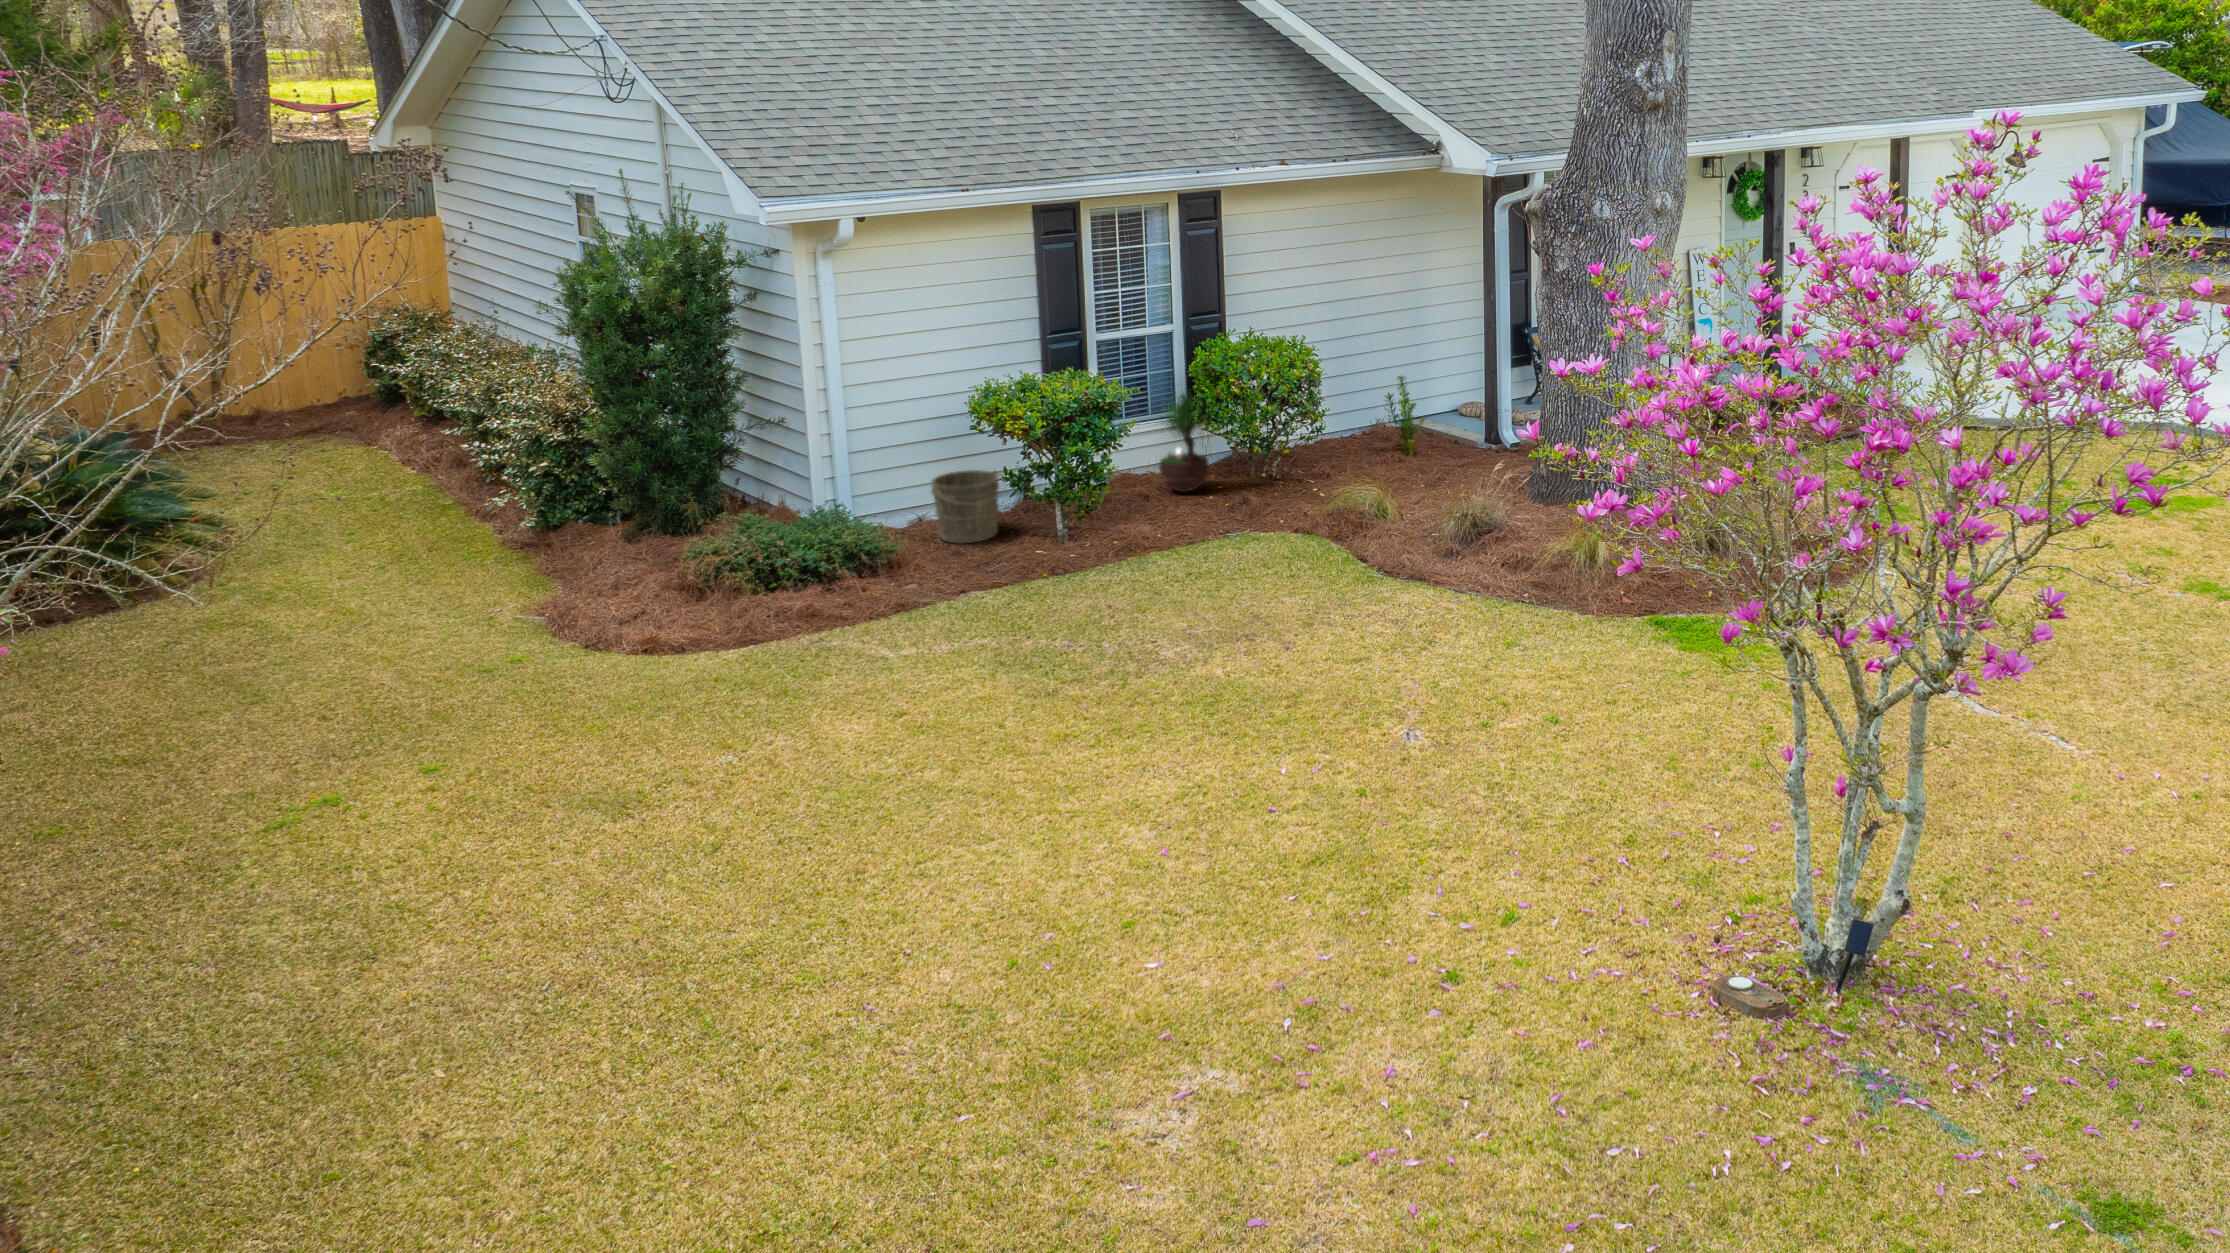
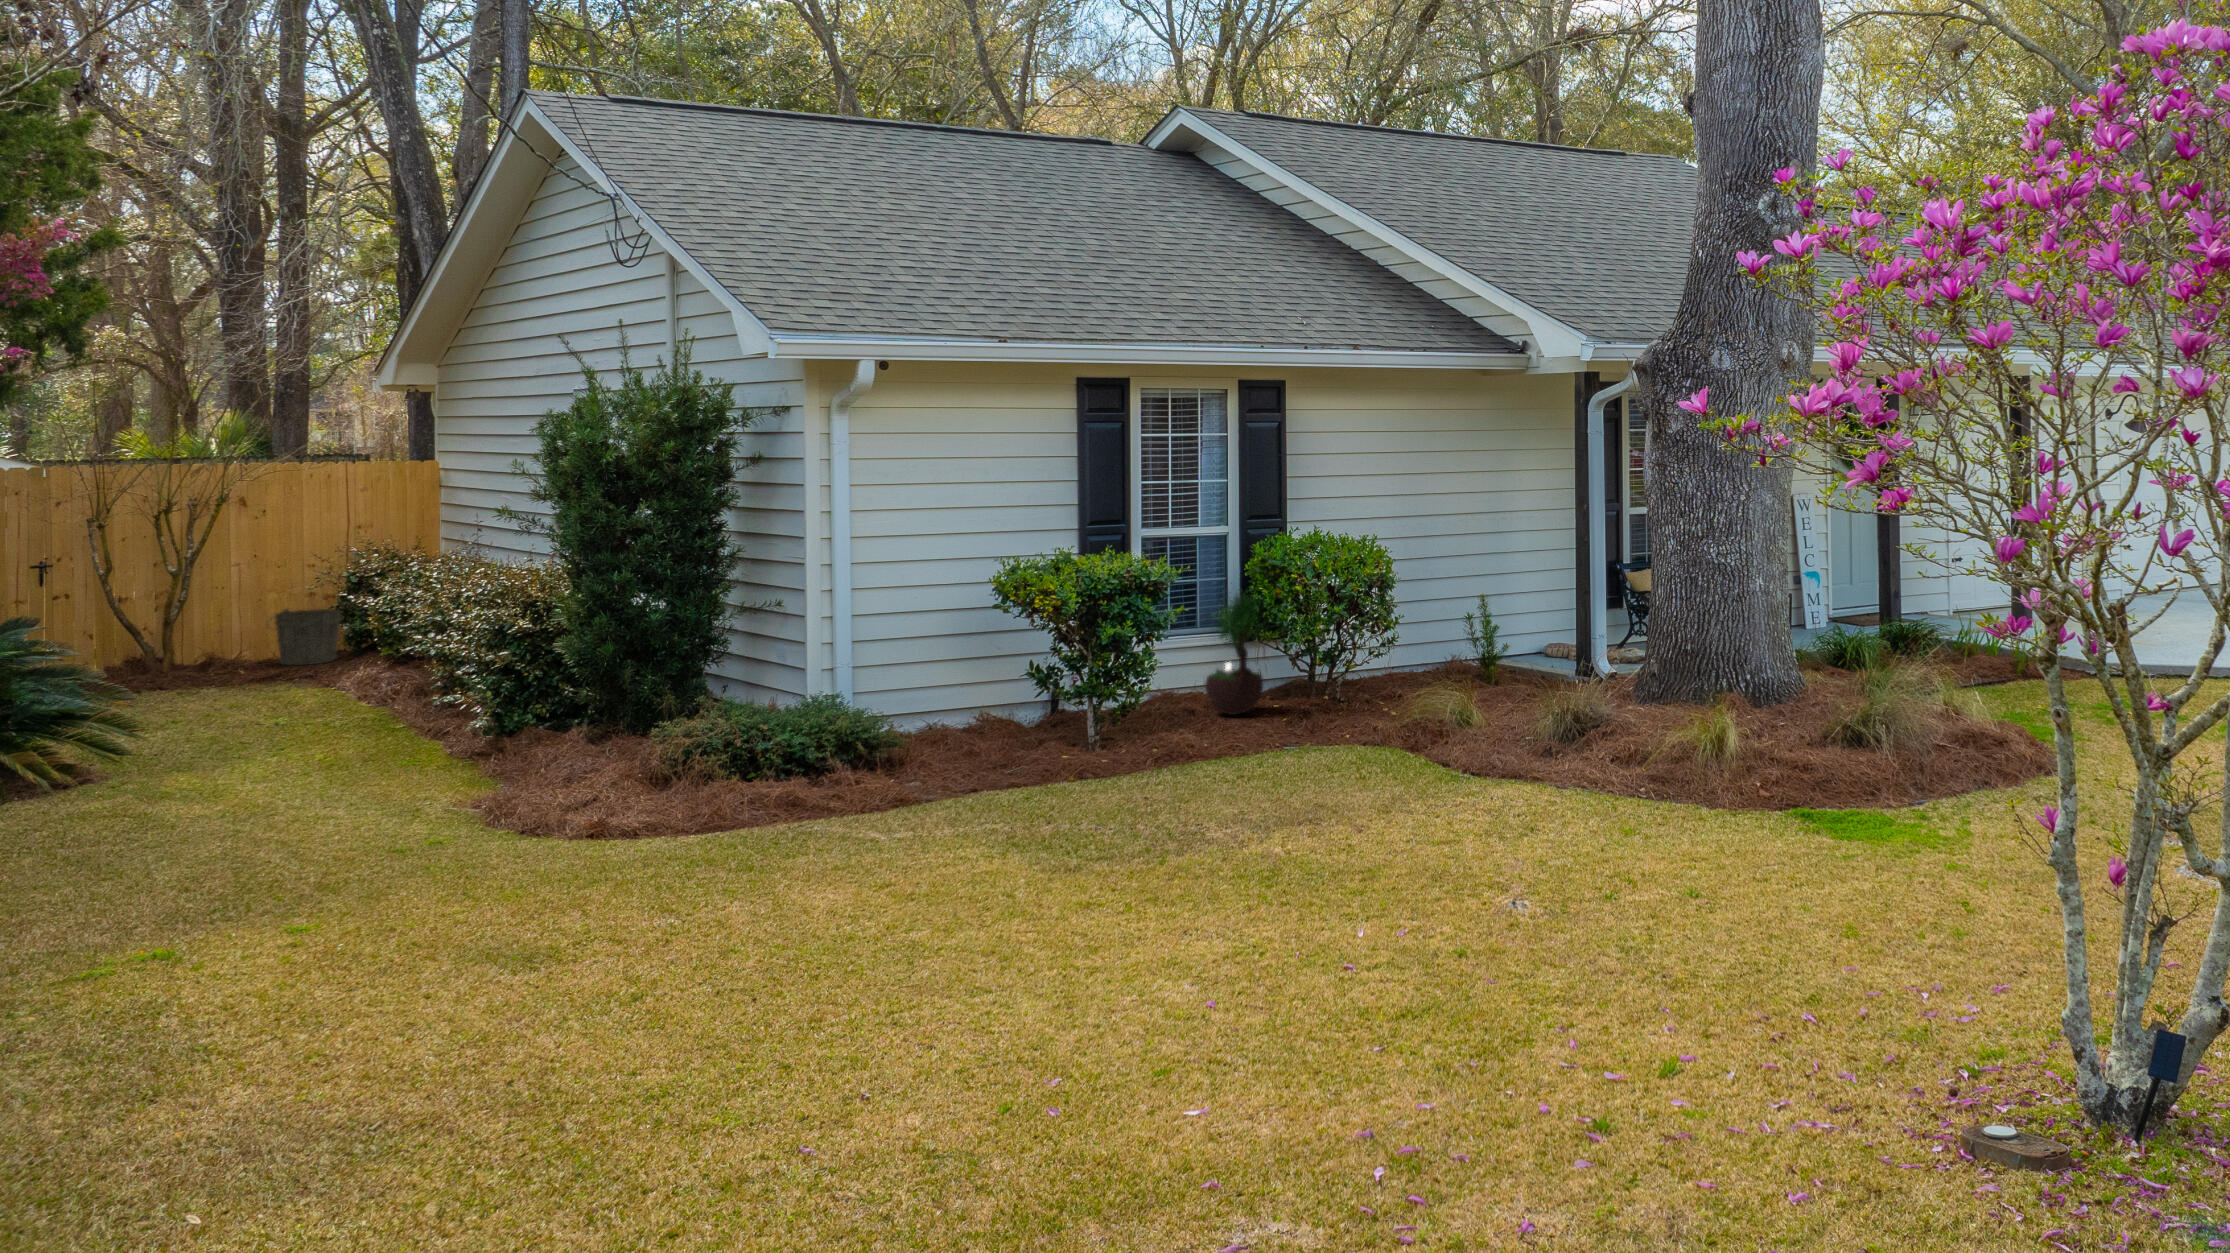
bucket: present [931,470,999,543] -> present [267,609,341,665]

